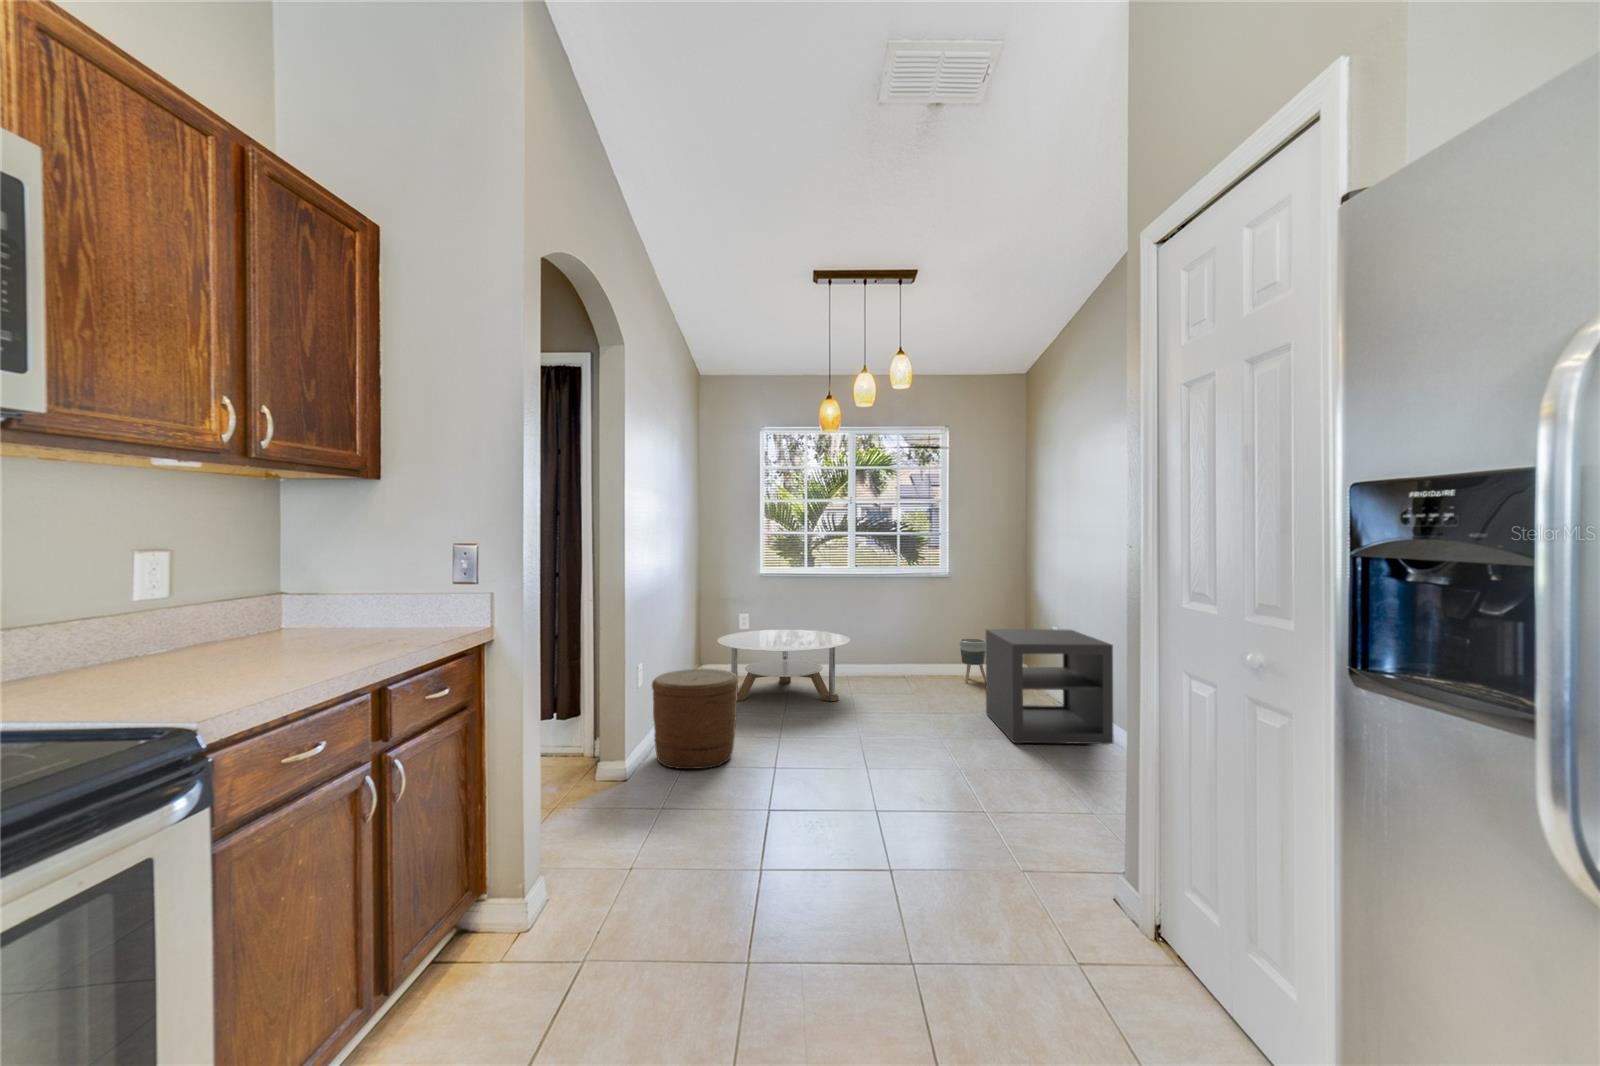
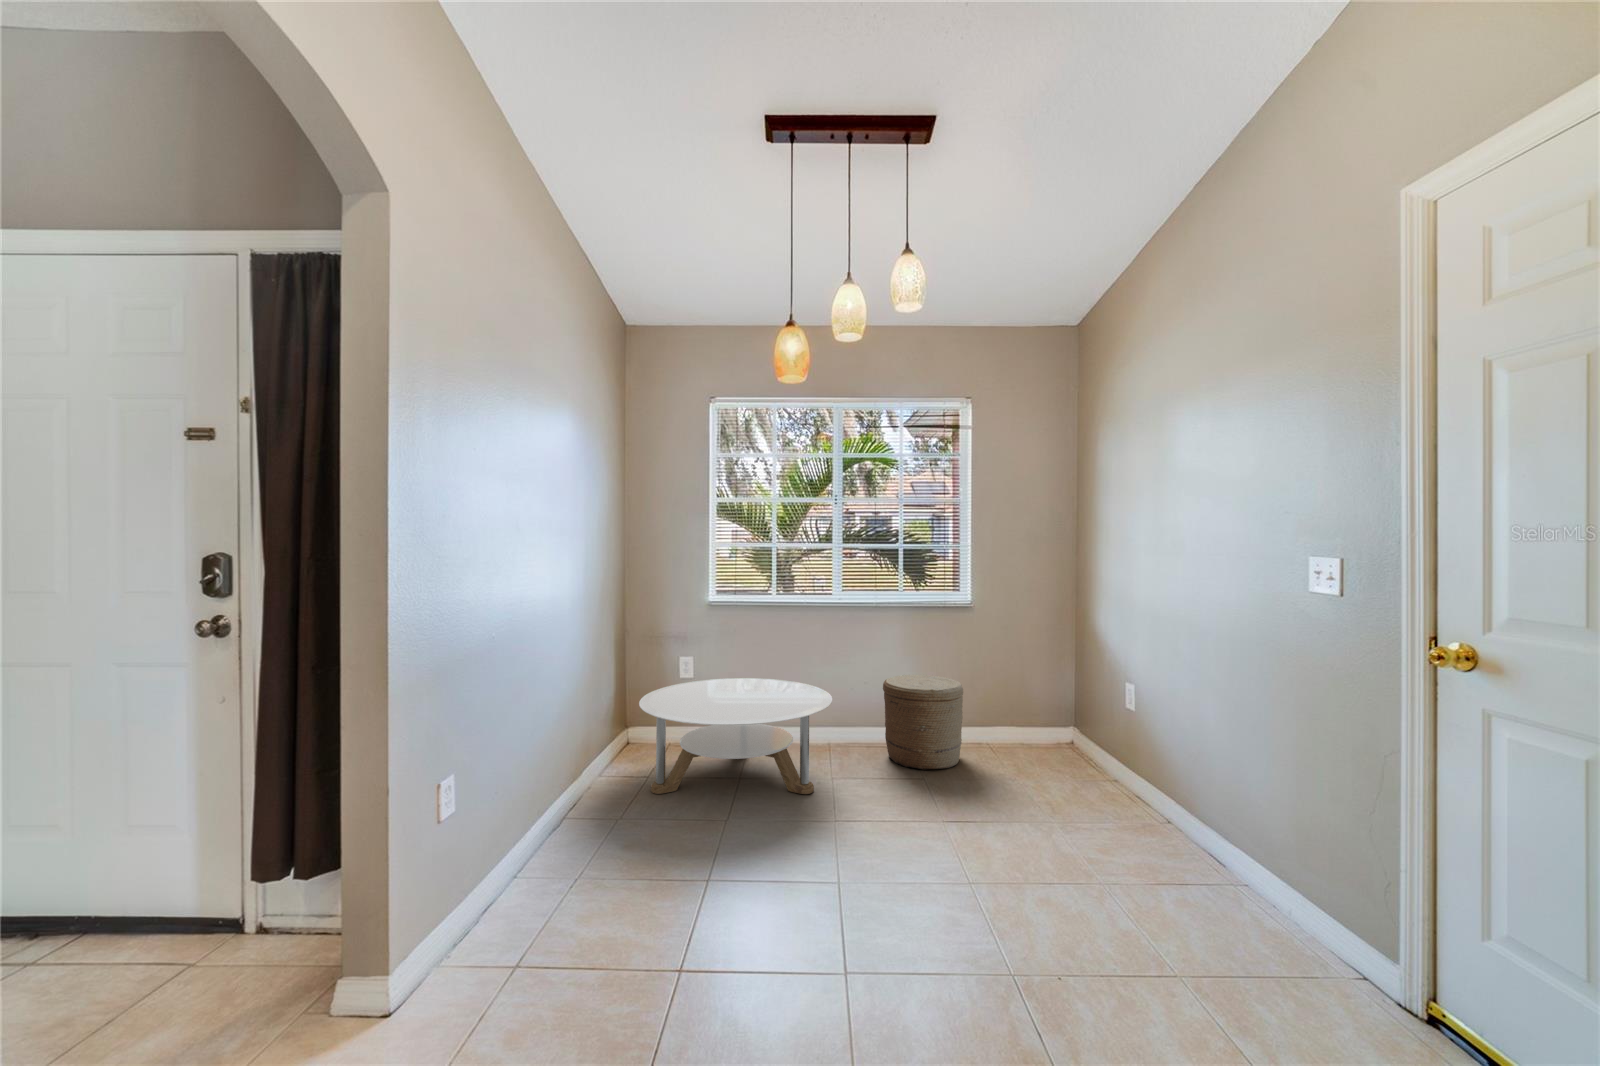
storage cabinet: present [986,629,1113,745] -> none [1036,693,1266,905]
planter: present [959,639,986,683] -> none [986,691,1025,756]
woven basket: present [652,669,738,769] -> present [883,675,963,770]

